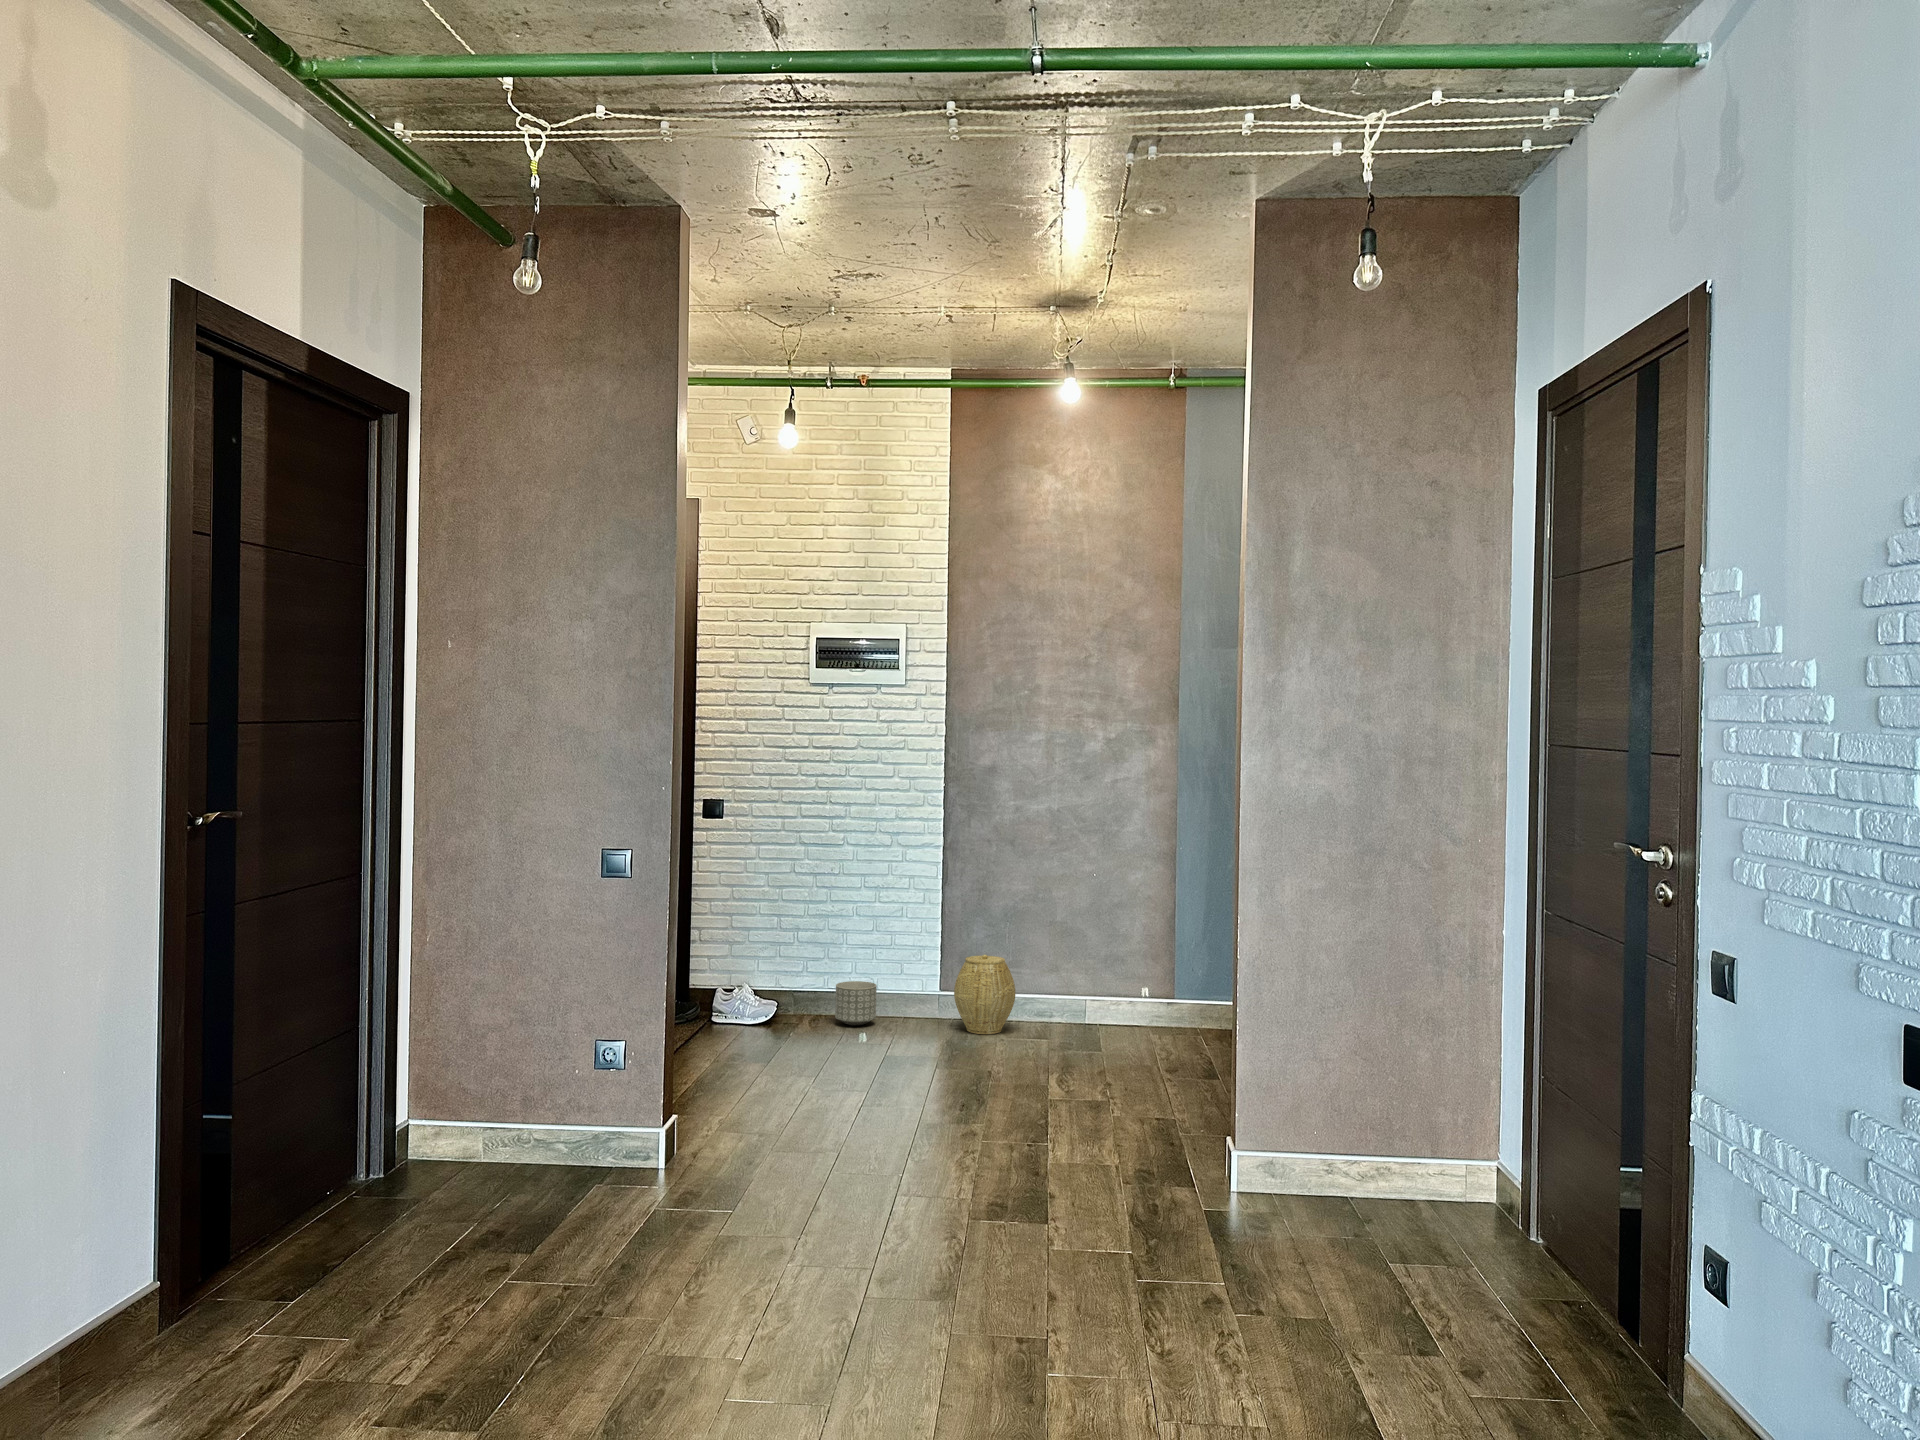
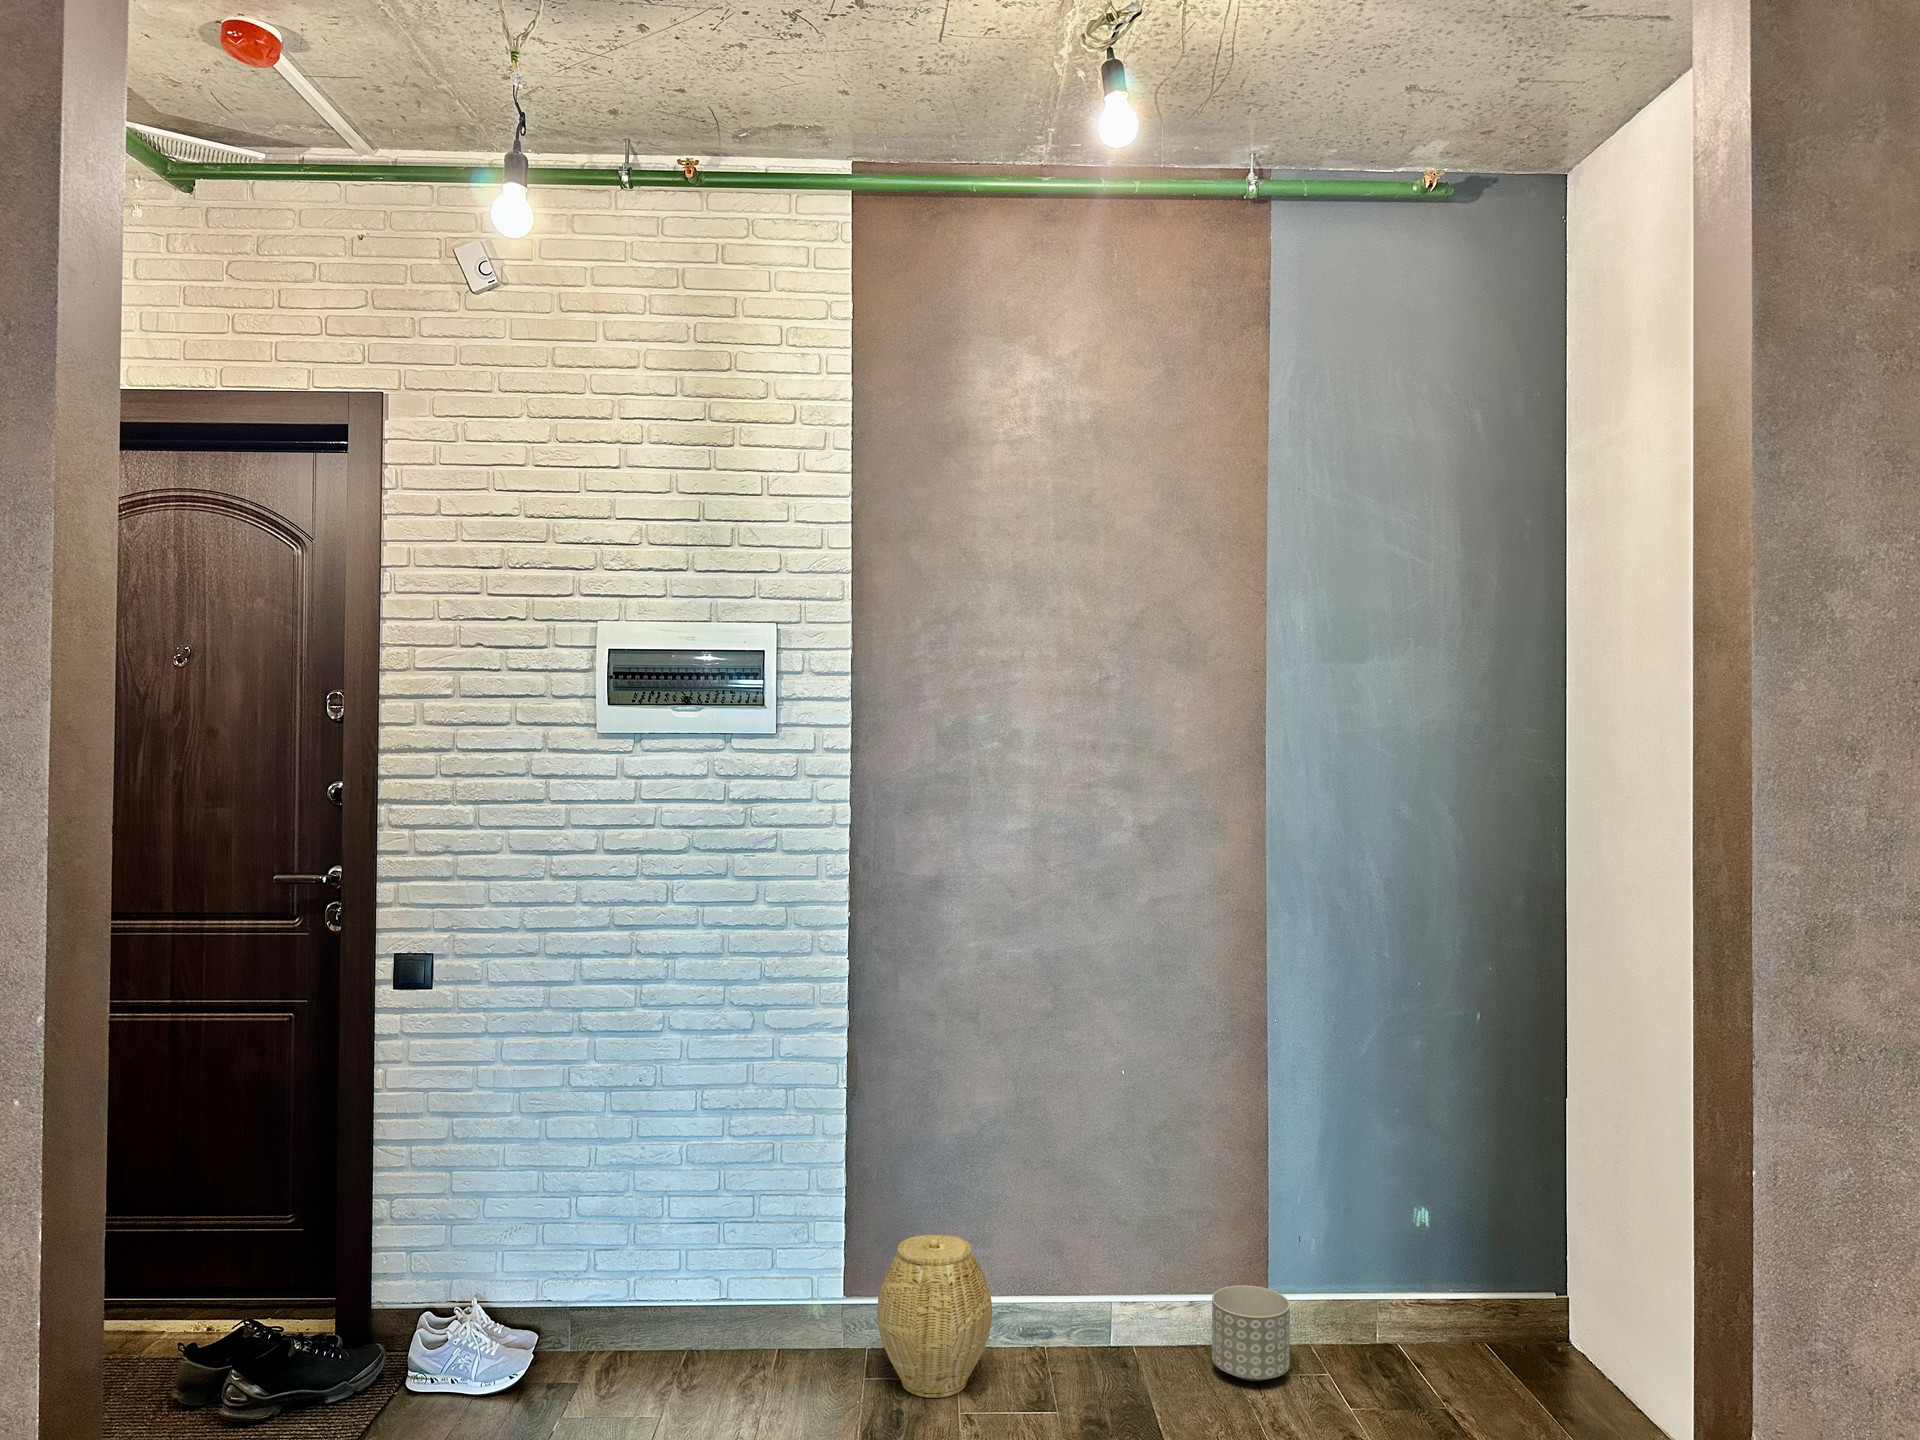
planter: present [835,981,877,1026] -> present [1212,1285,1290,1381]

